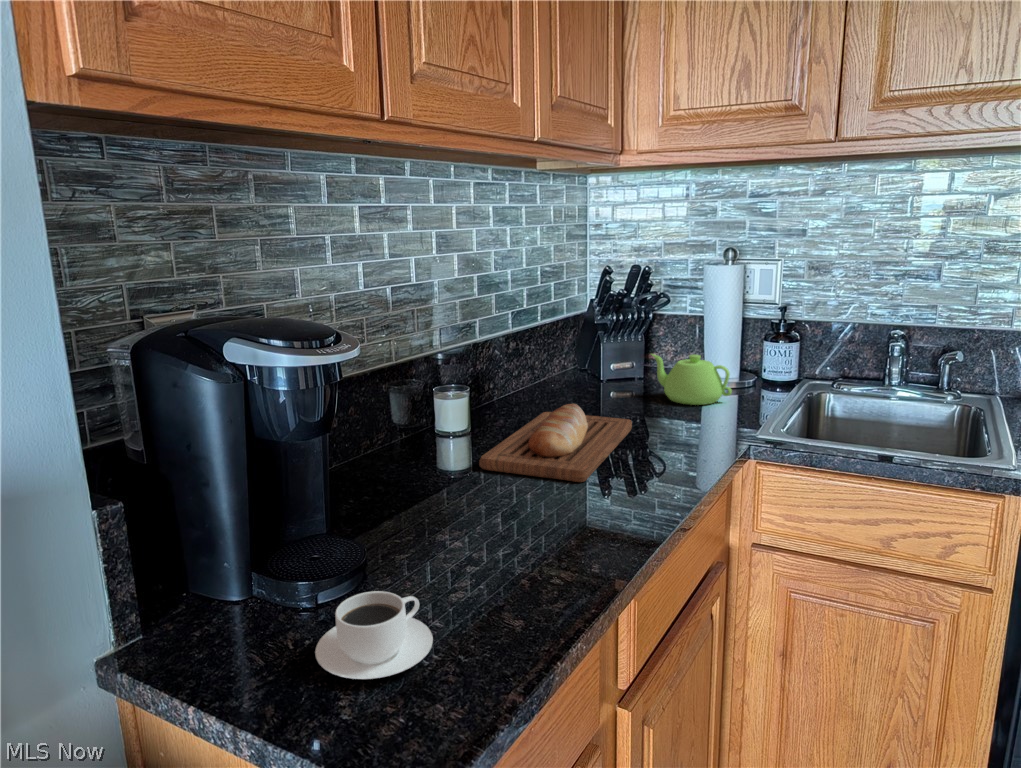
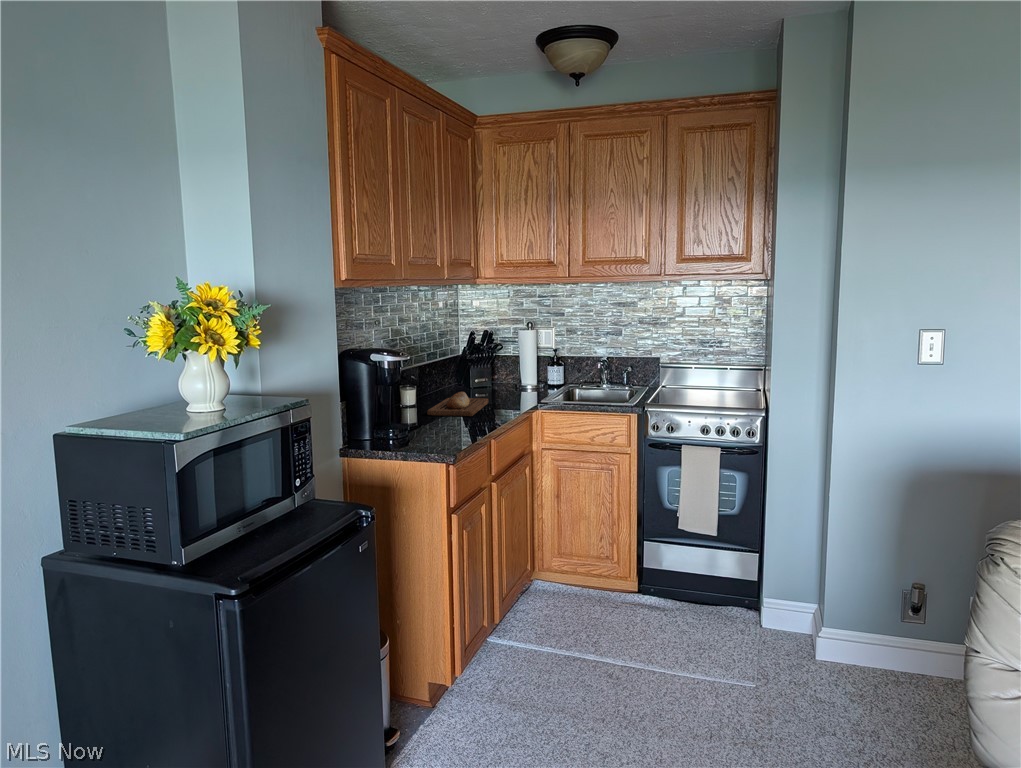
teapot: present [652,354,732,405] -> none [495,372,533,395]
coffee cup: present [315,591,433,679] -> none [403,428,438,447]

